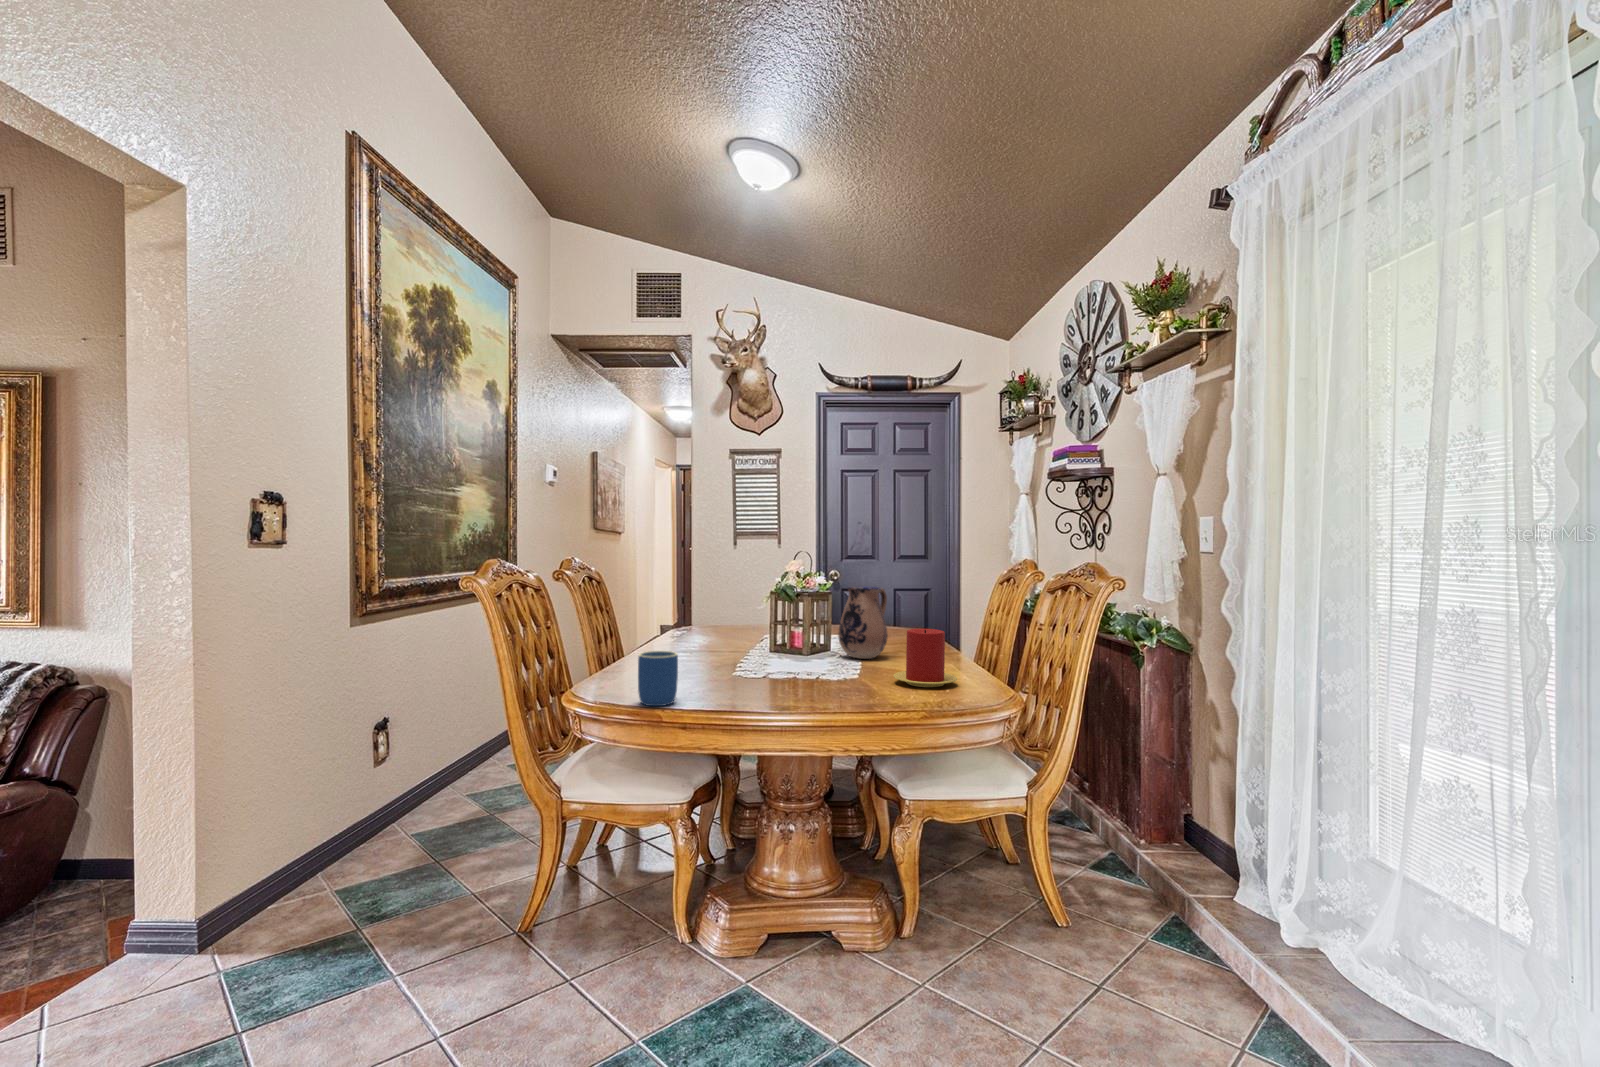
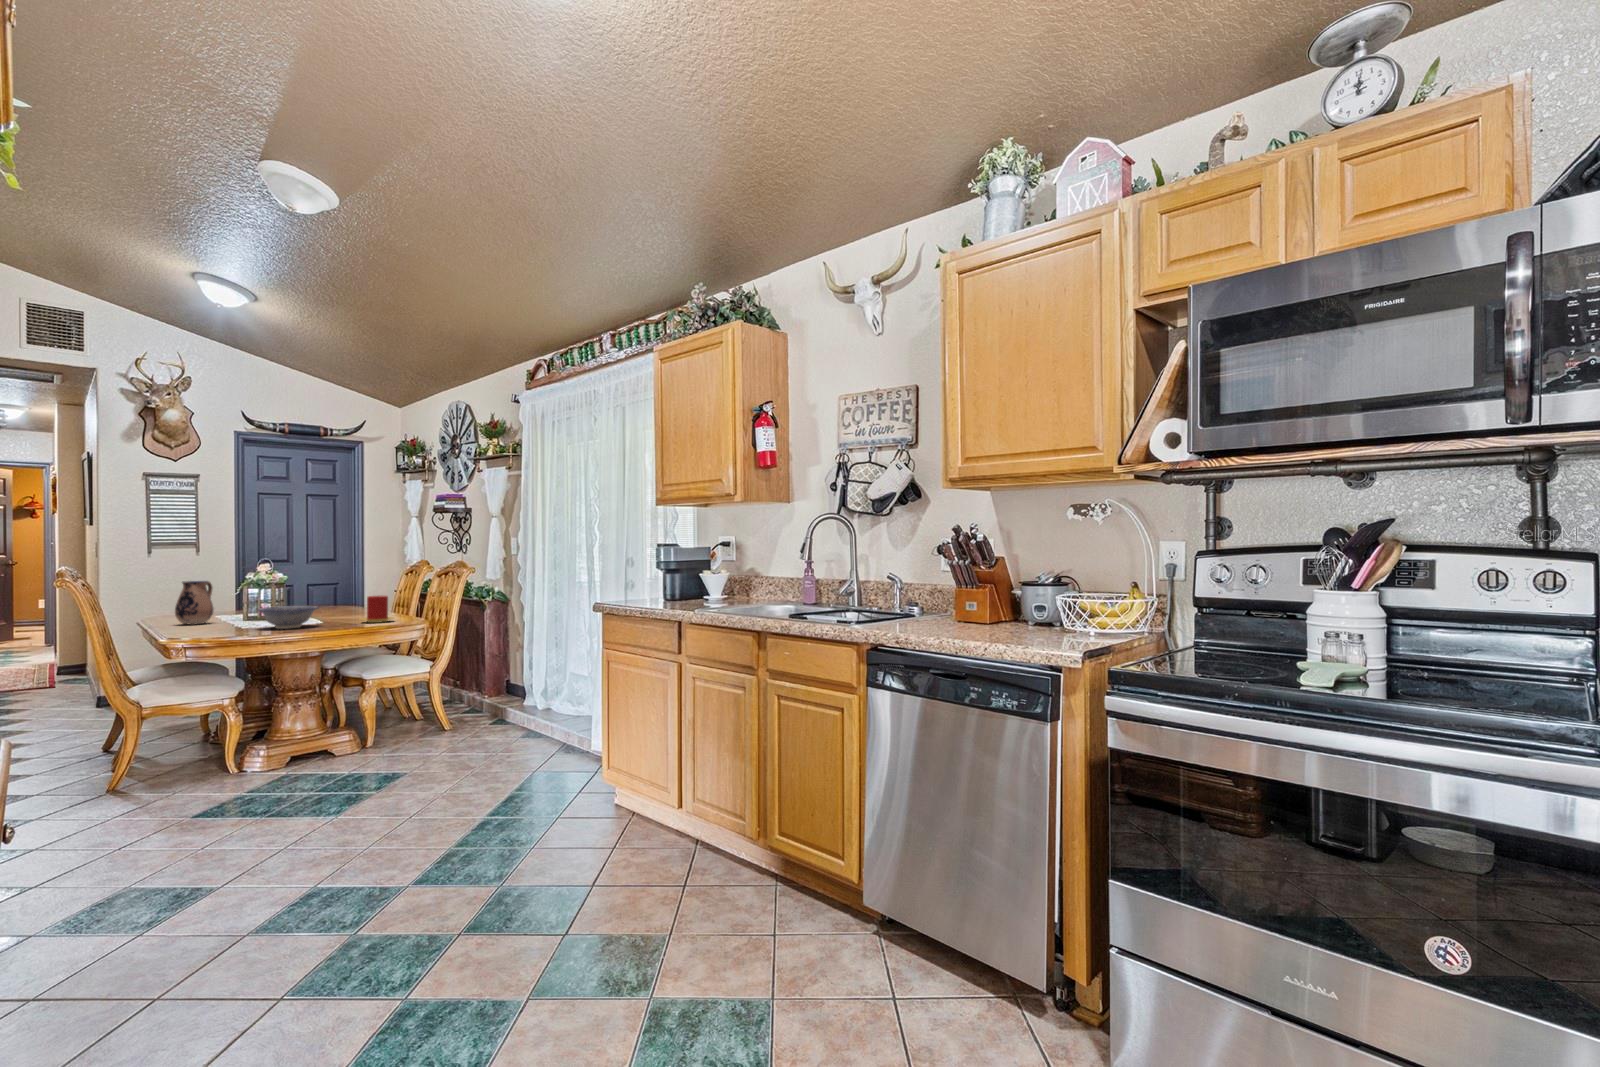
ceramic pitcher: present [838,586,888,659] -> present [175,581,214,625]
decorative bowl: none [727,636,823,683] -> present [258,606,318,629]
mug: present [638,651,678,706] -> none [227,611,252,638]

